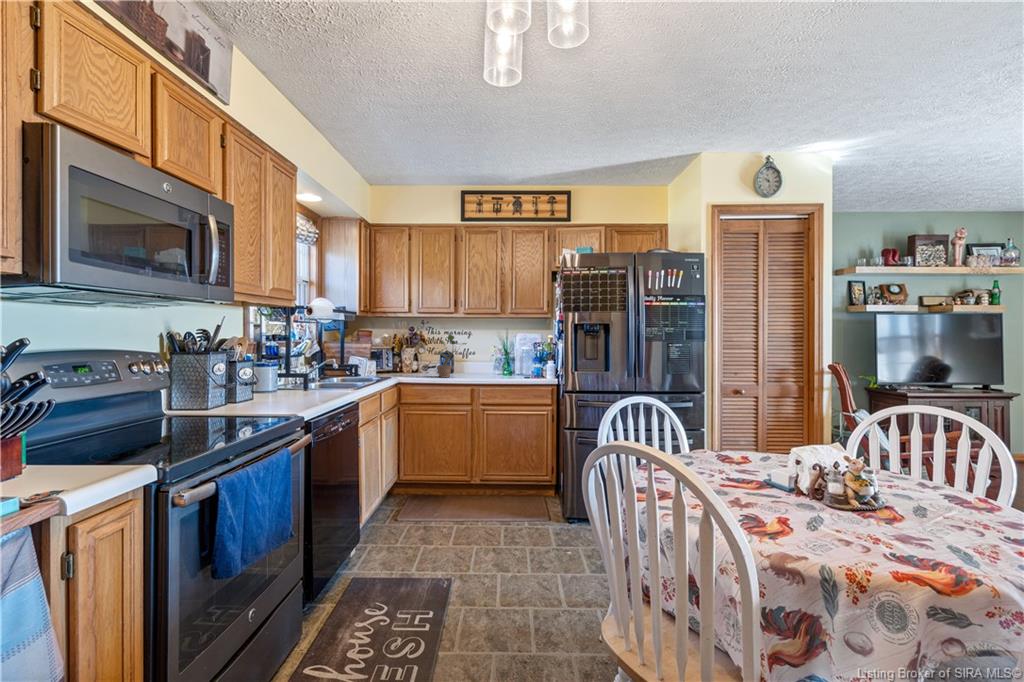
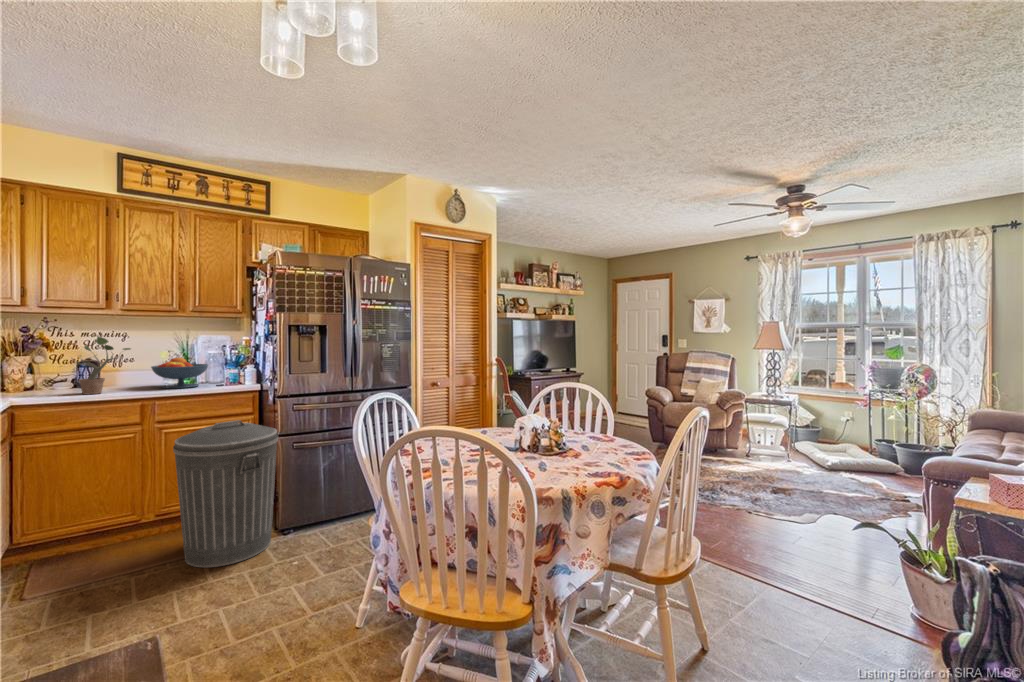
fruit bowl: none [481,352,520,377] -> present [151,358,208,388]
trash can: none [483,408,562,537] -> present [173,420,278,567]

